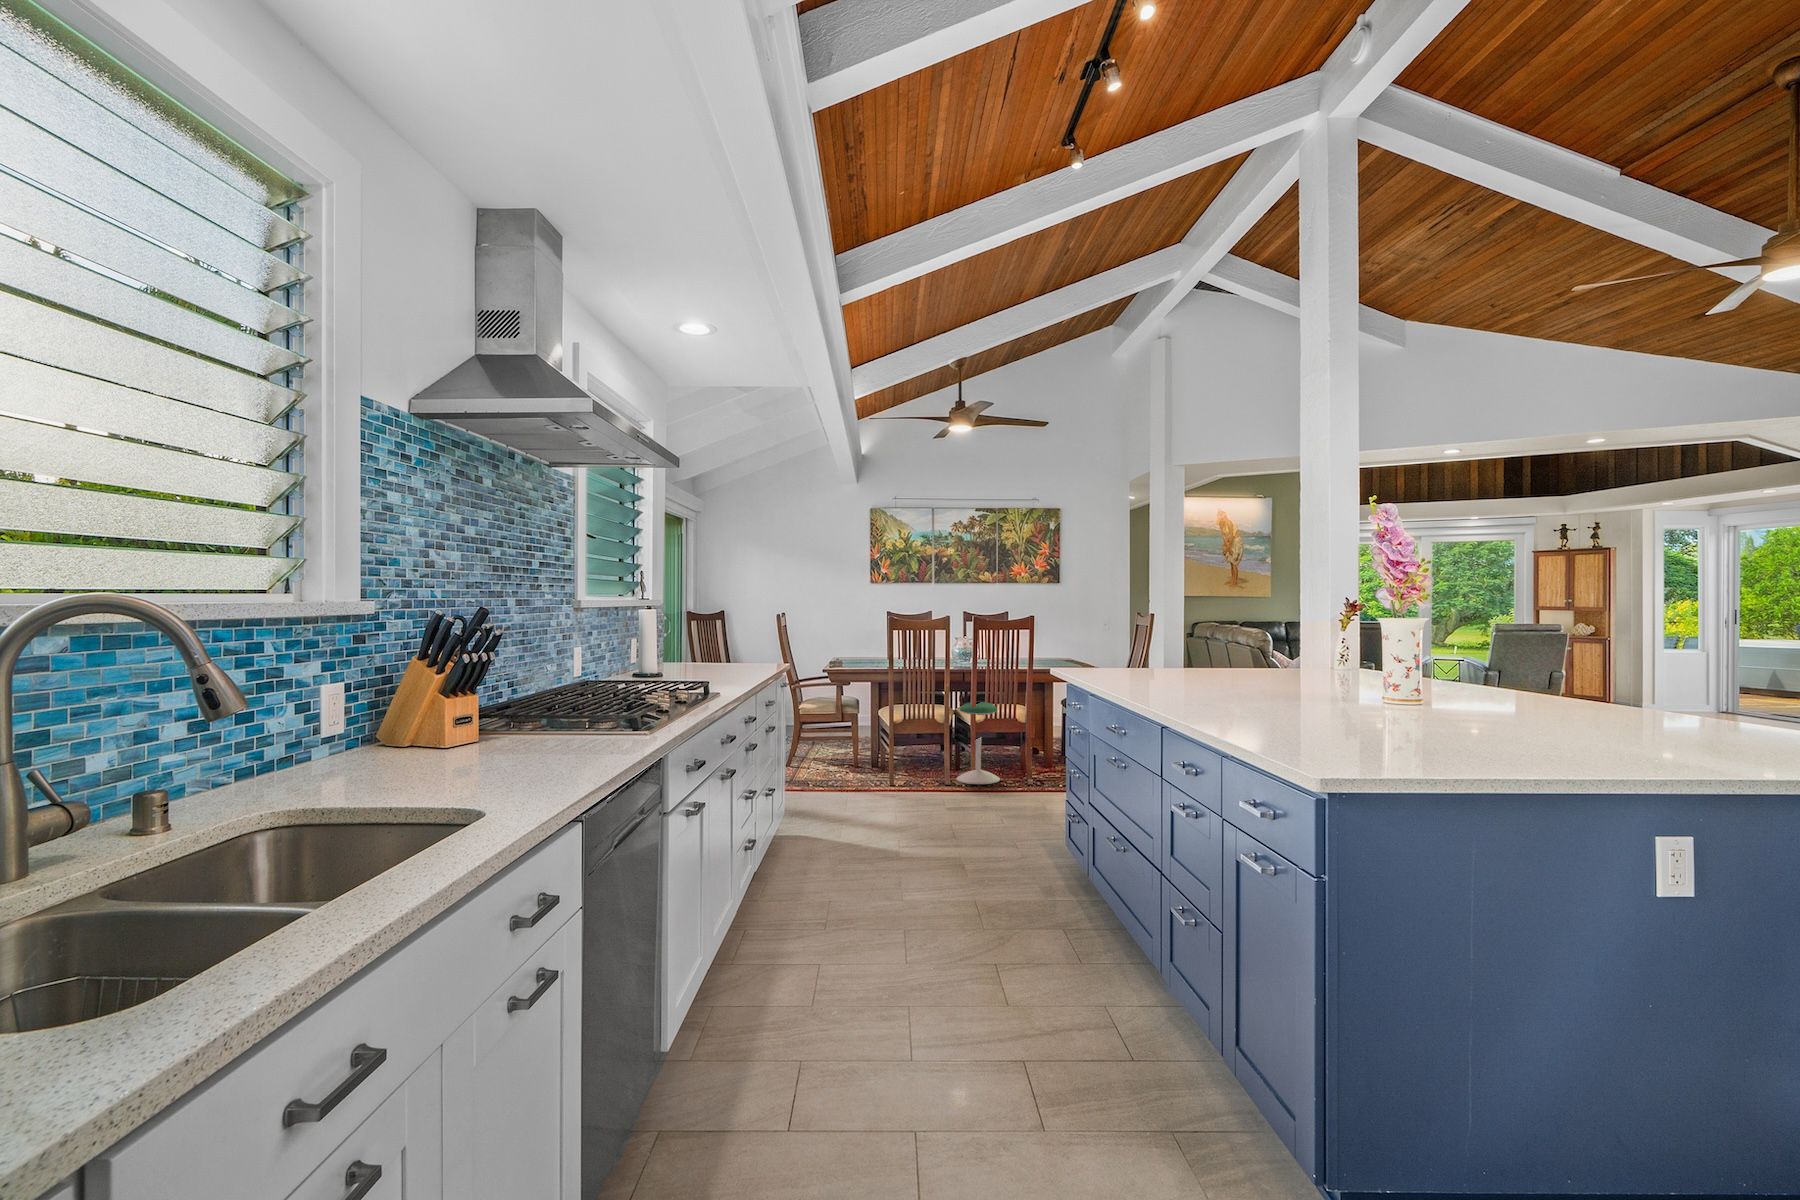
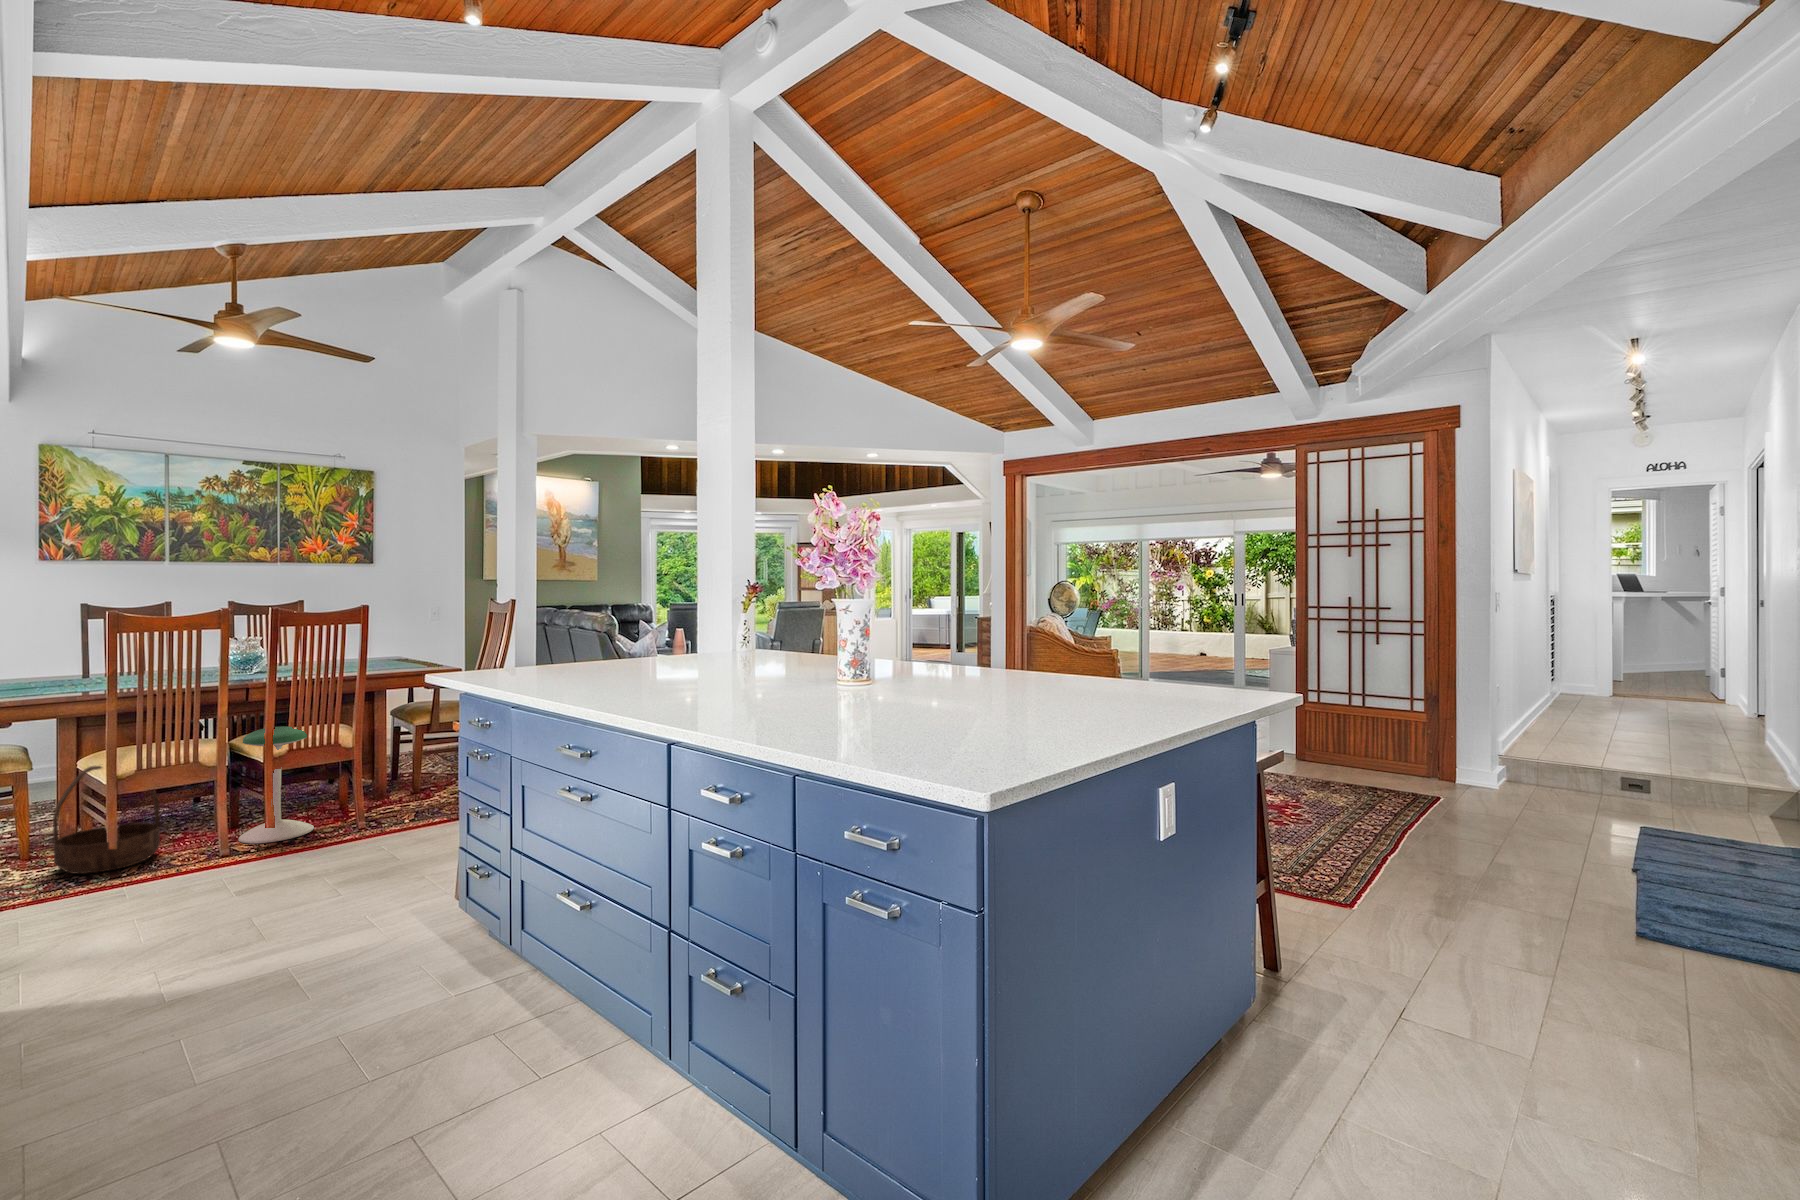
basket: none [865,714,915,783] -> present [53,766,160,874]

